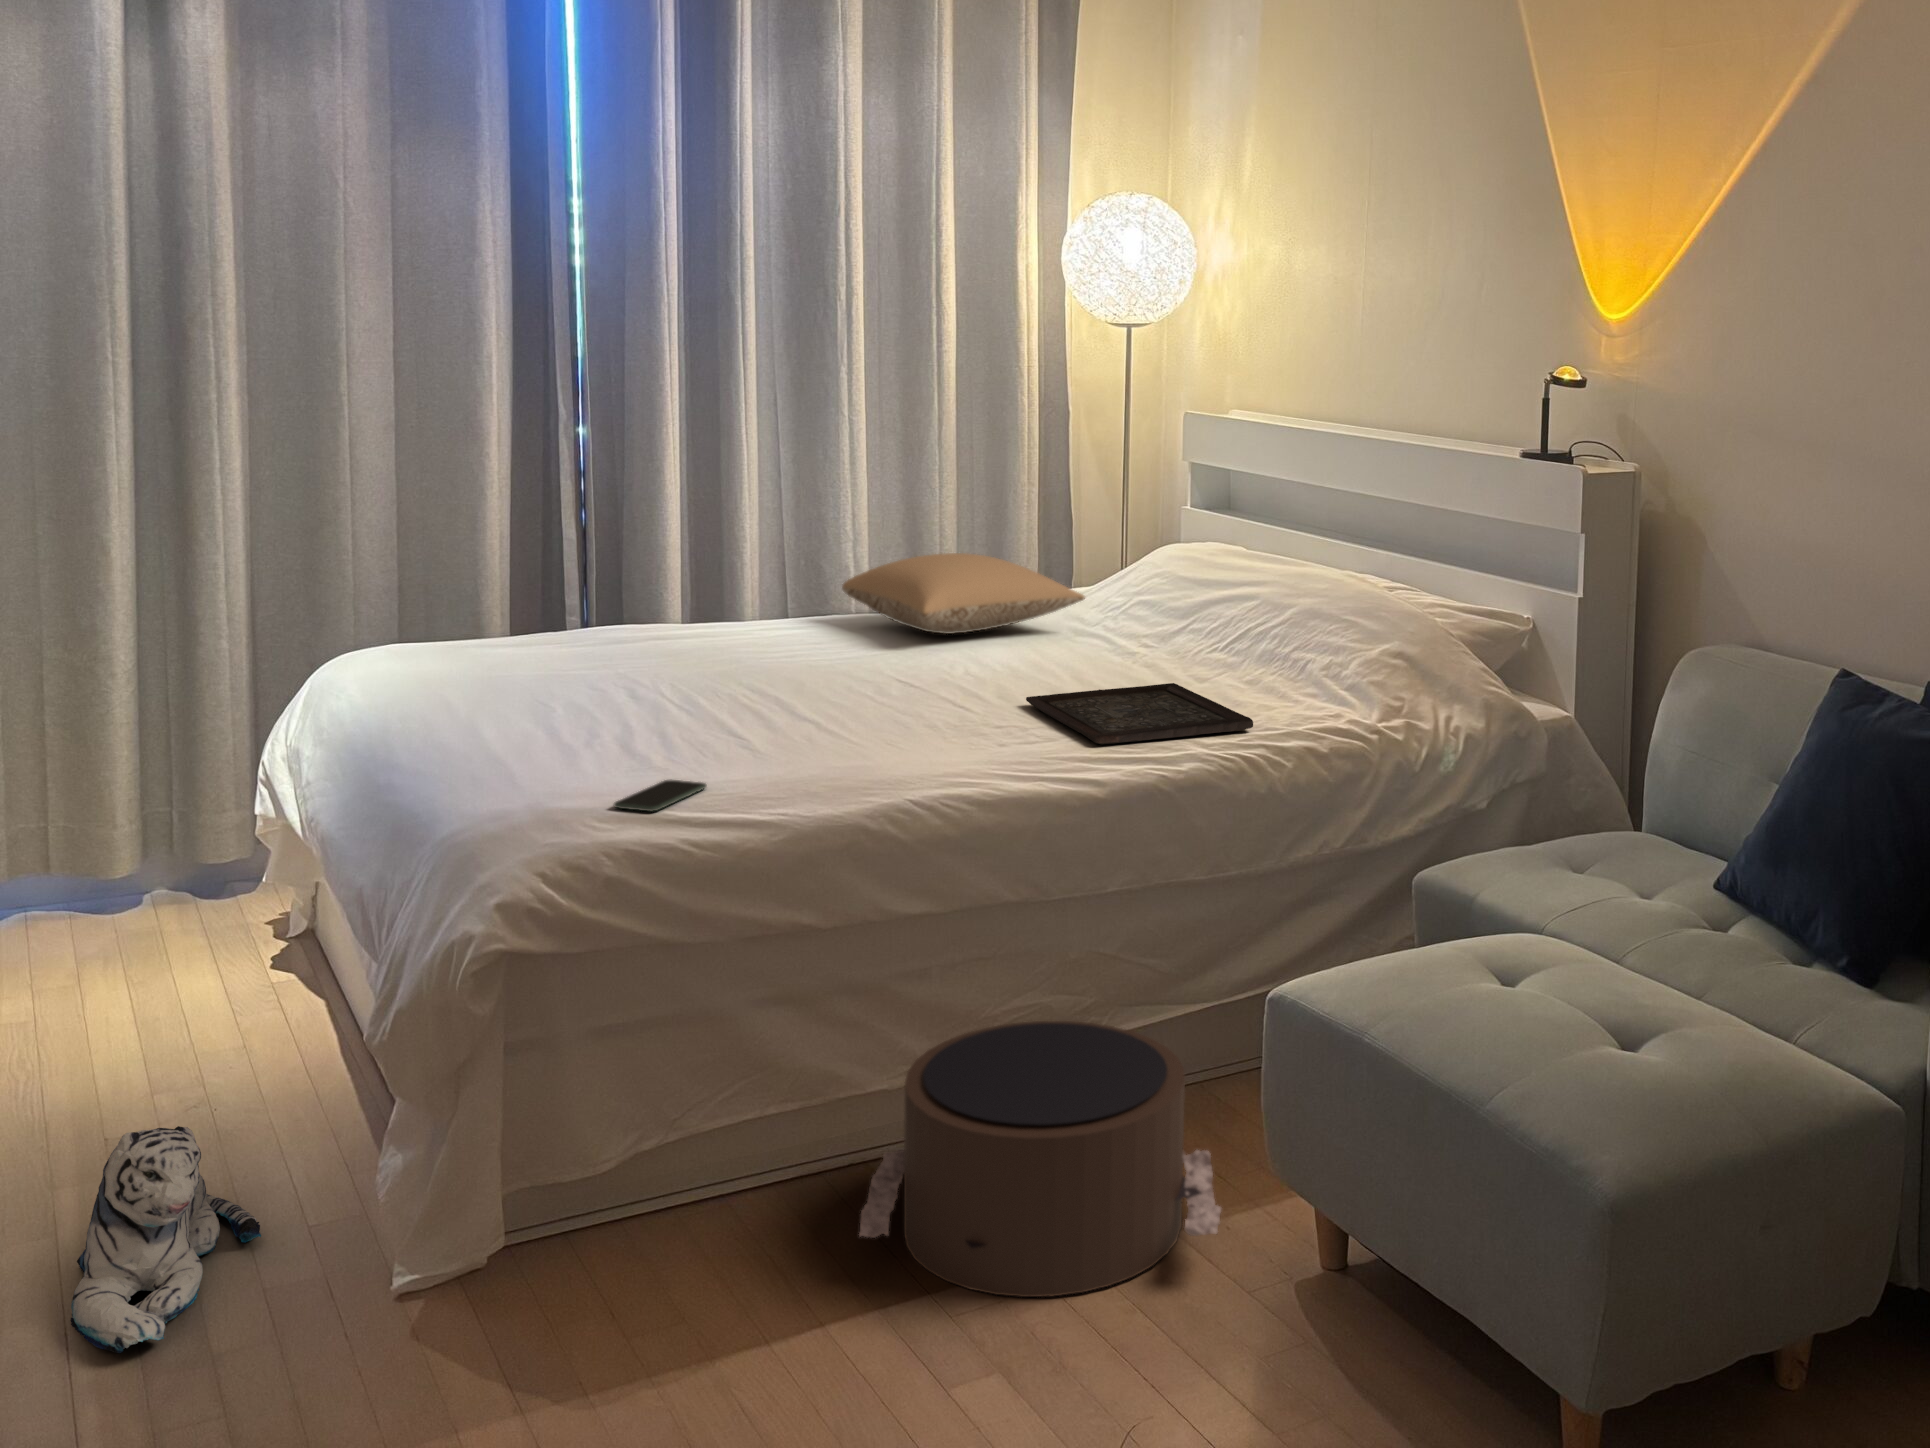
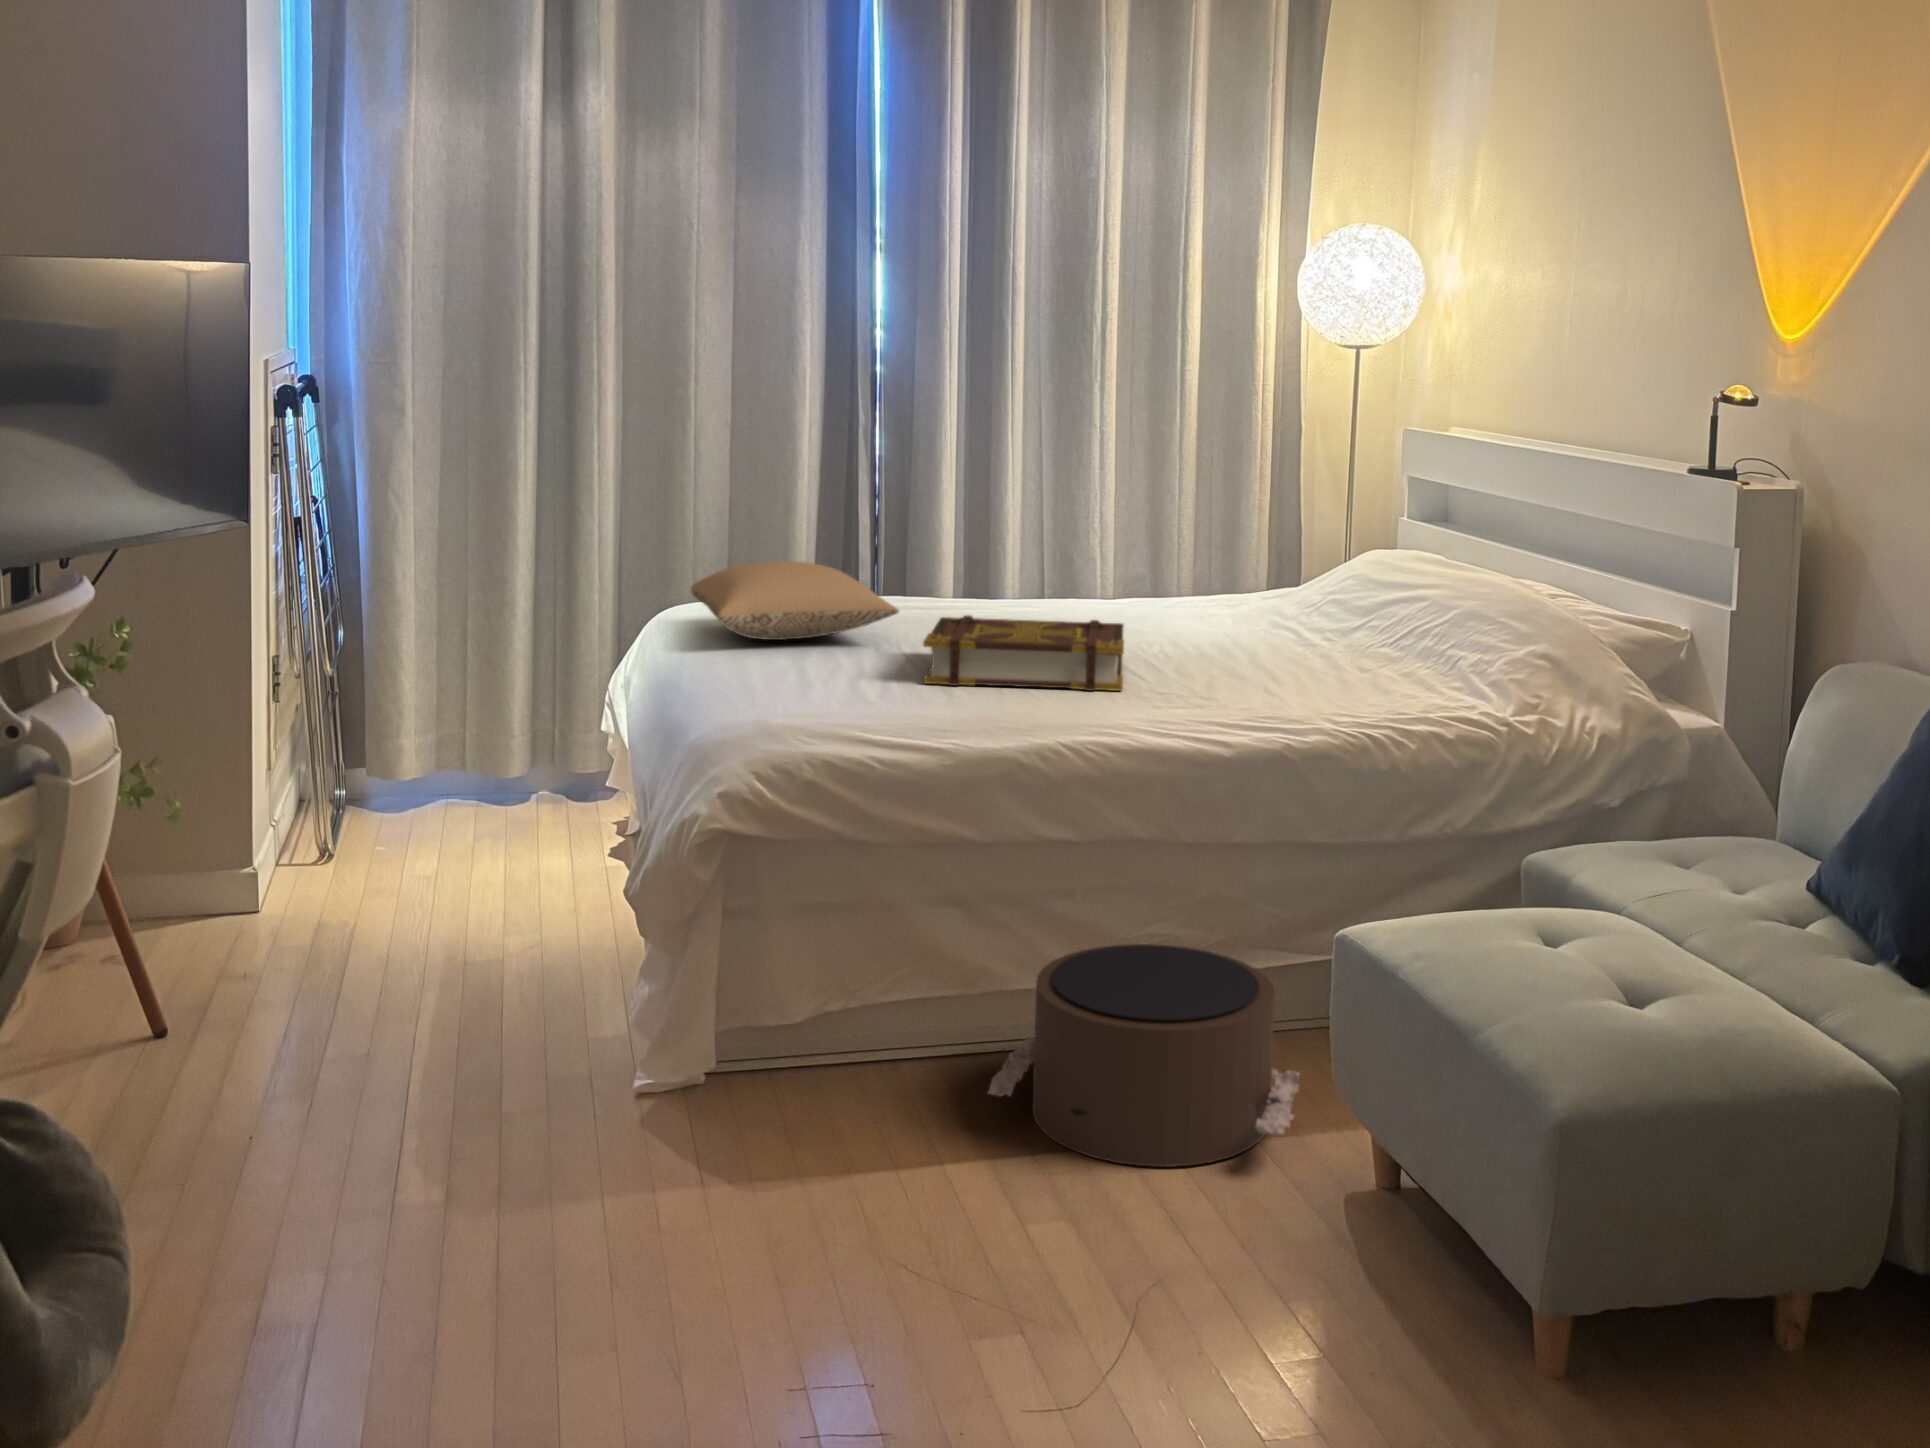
pillow: present [842,553,1085,634] -> present [691,561,899,640]
book: none [707,642,949,735] -> present [923,615,1124,691]
tray: present [1026,683,1253,744] -> none [1198,671,1390,714]
smartphone: present [614,780,706,811] -> none [826,712,903,733]
plush toy: present [70,1126,261,1353] -> none [427,938,561,1095]

